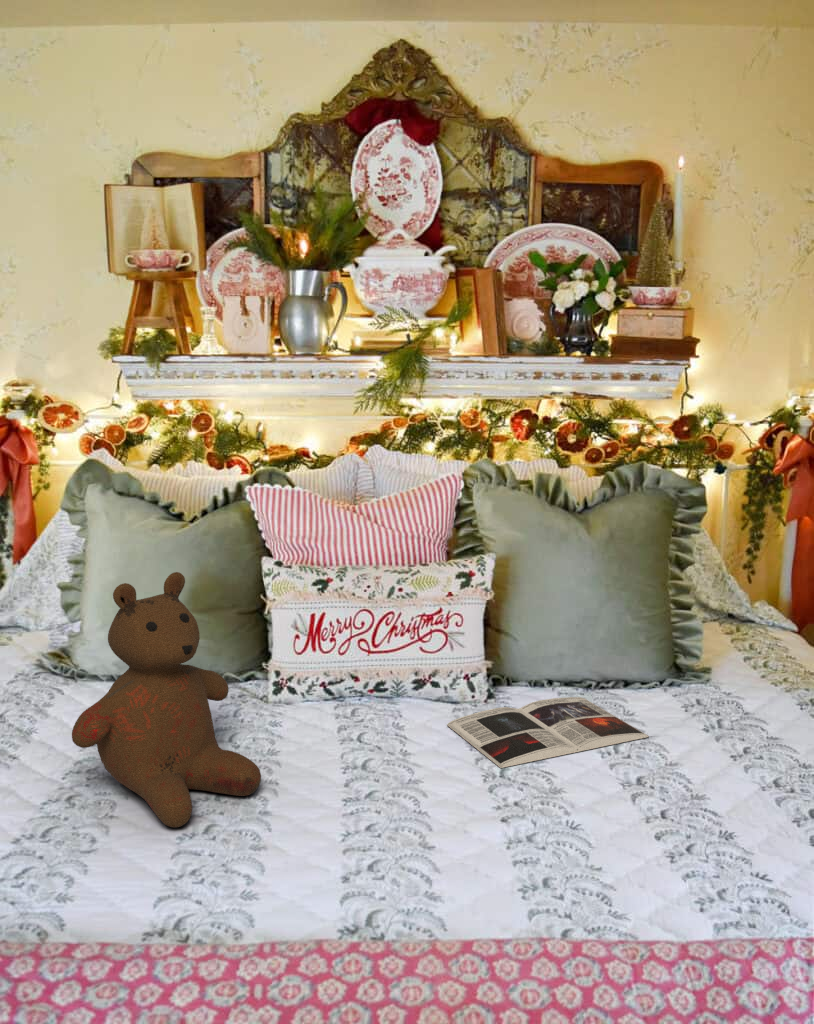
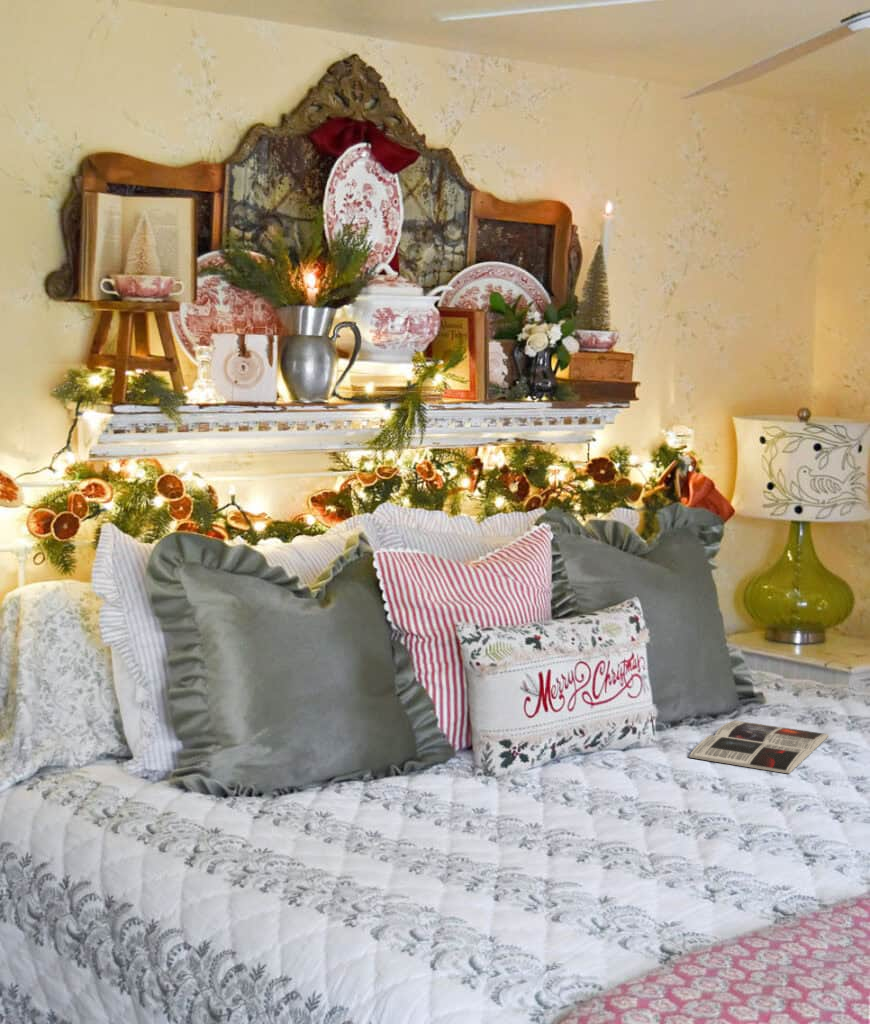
teddy bear: present [72,572,261,827] -> none [556,624,699,856]

